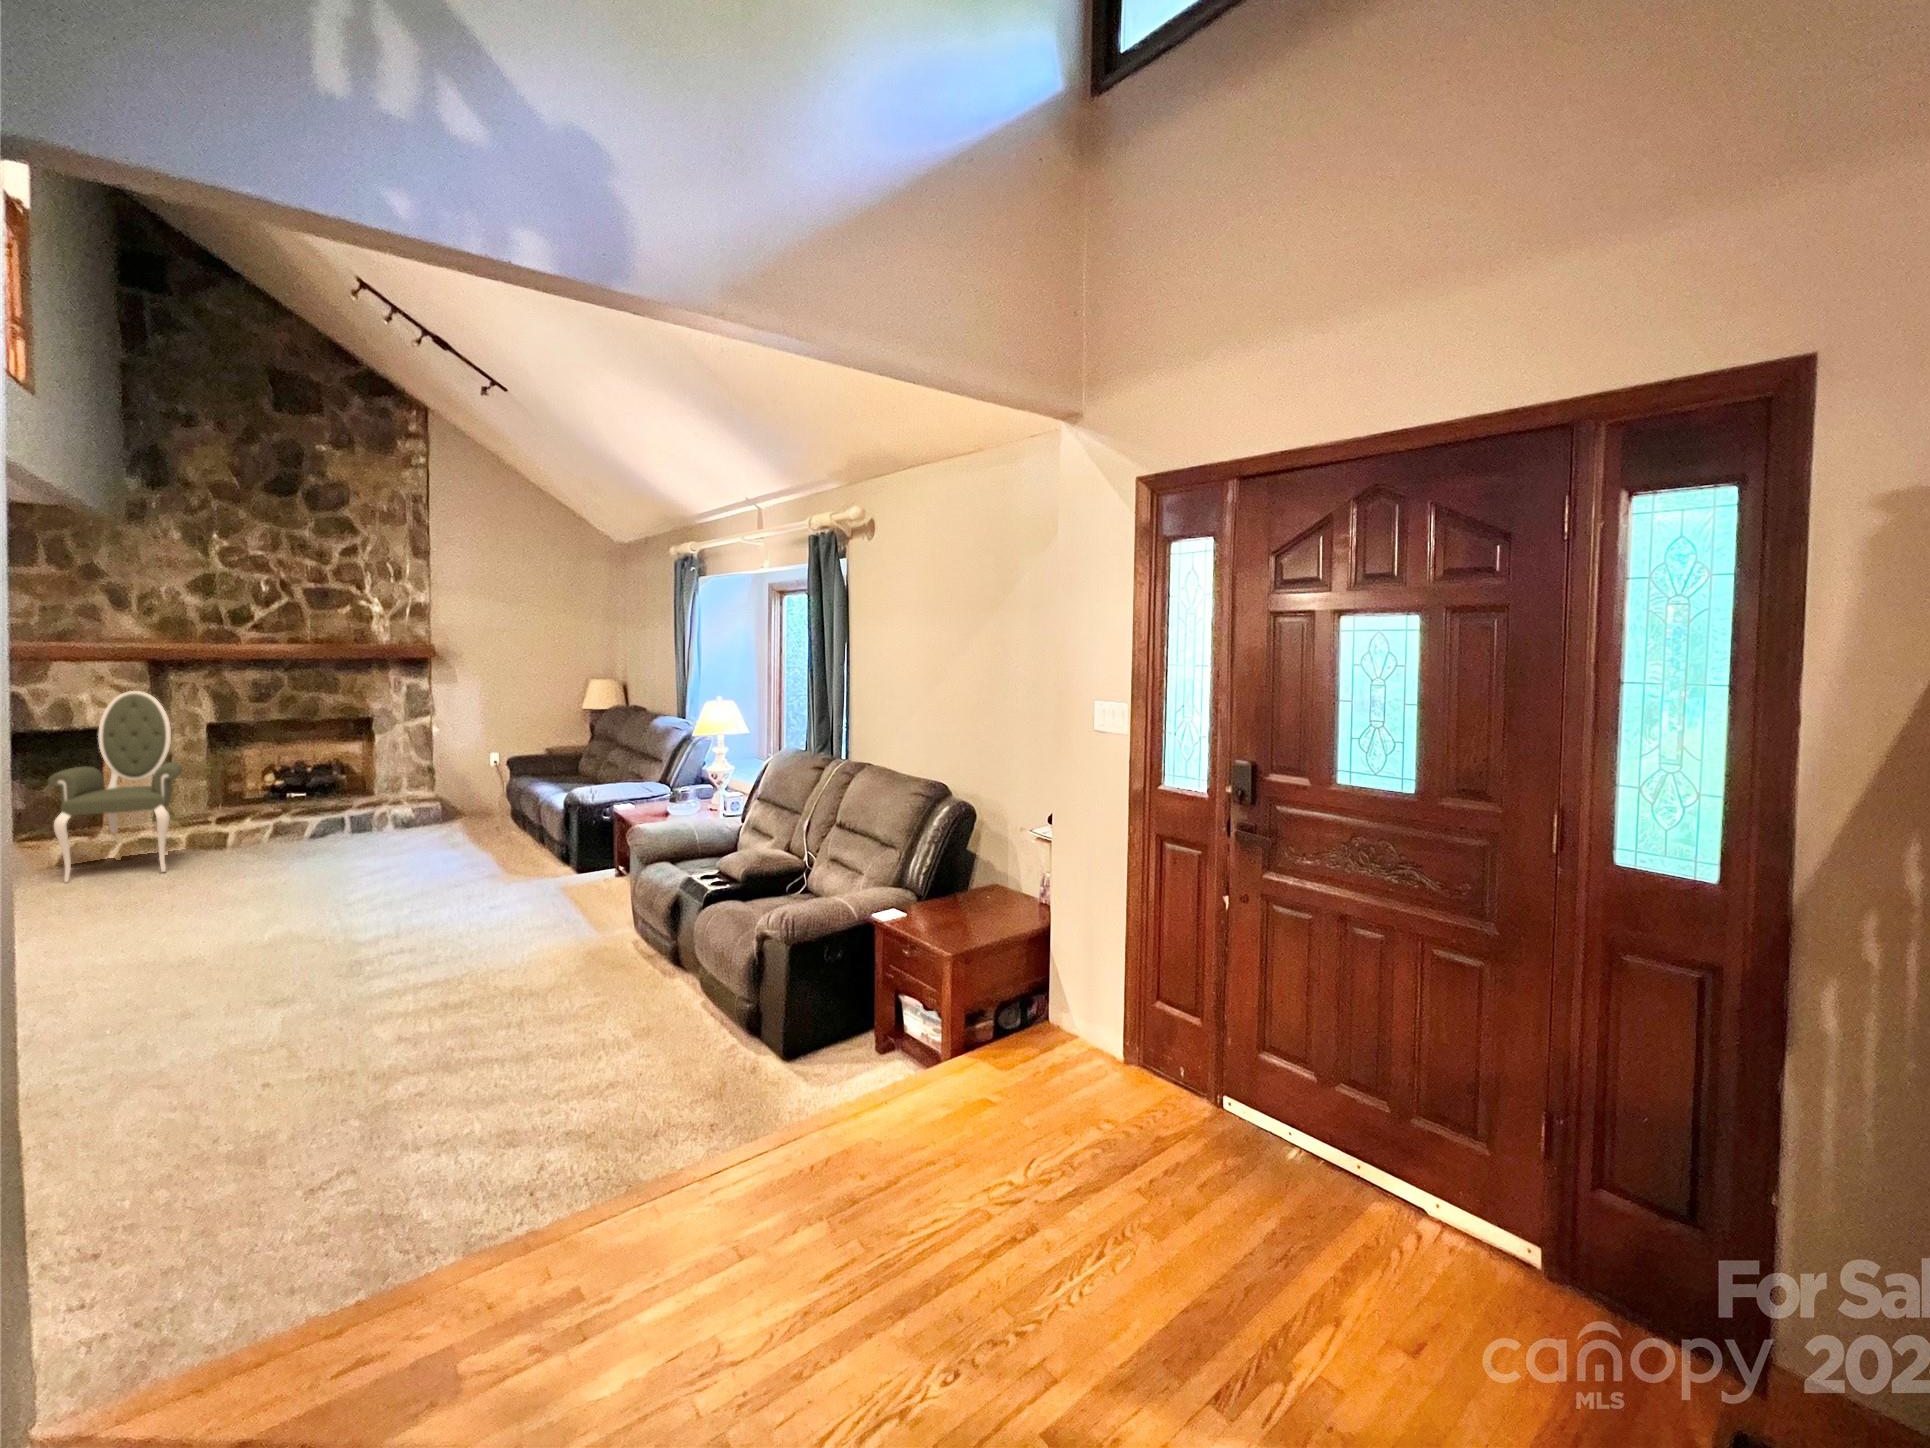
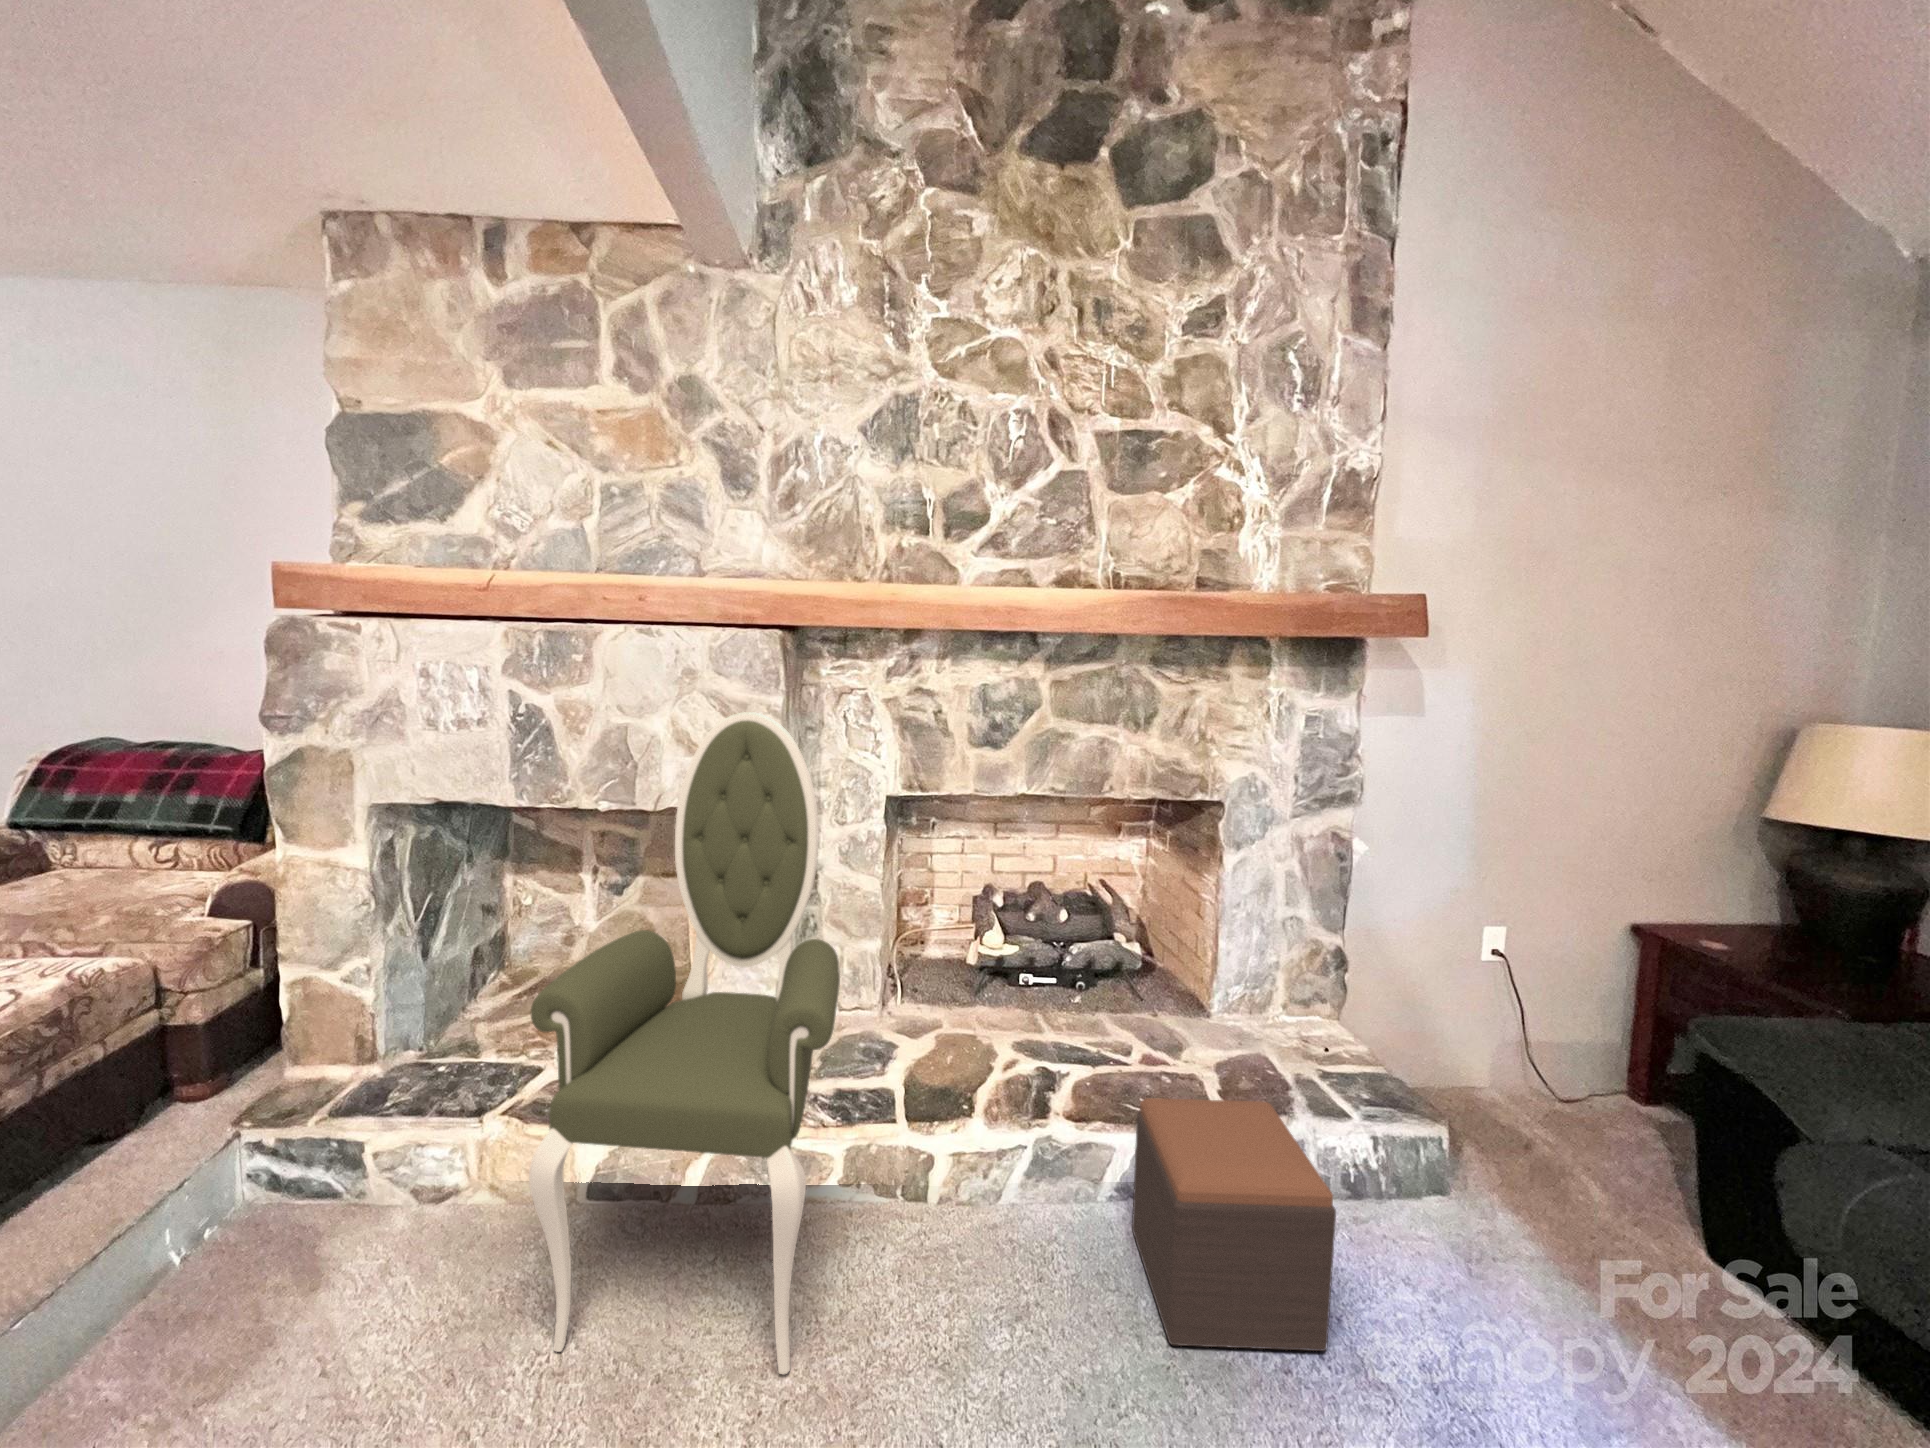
footstool: none [310,797,366,853] -> present [1132,1098,1336,1351]

